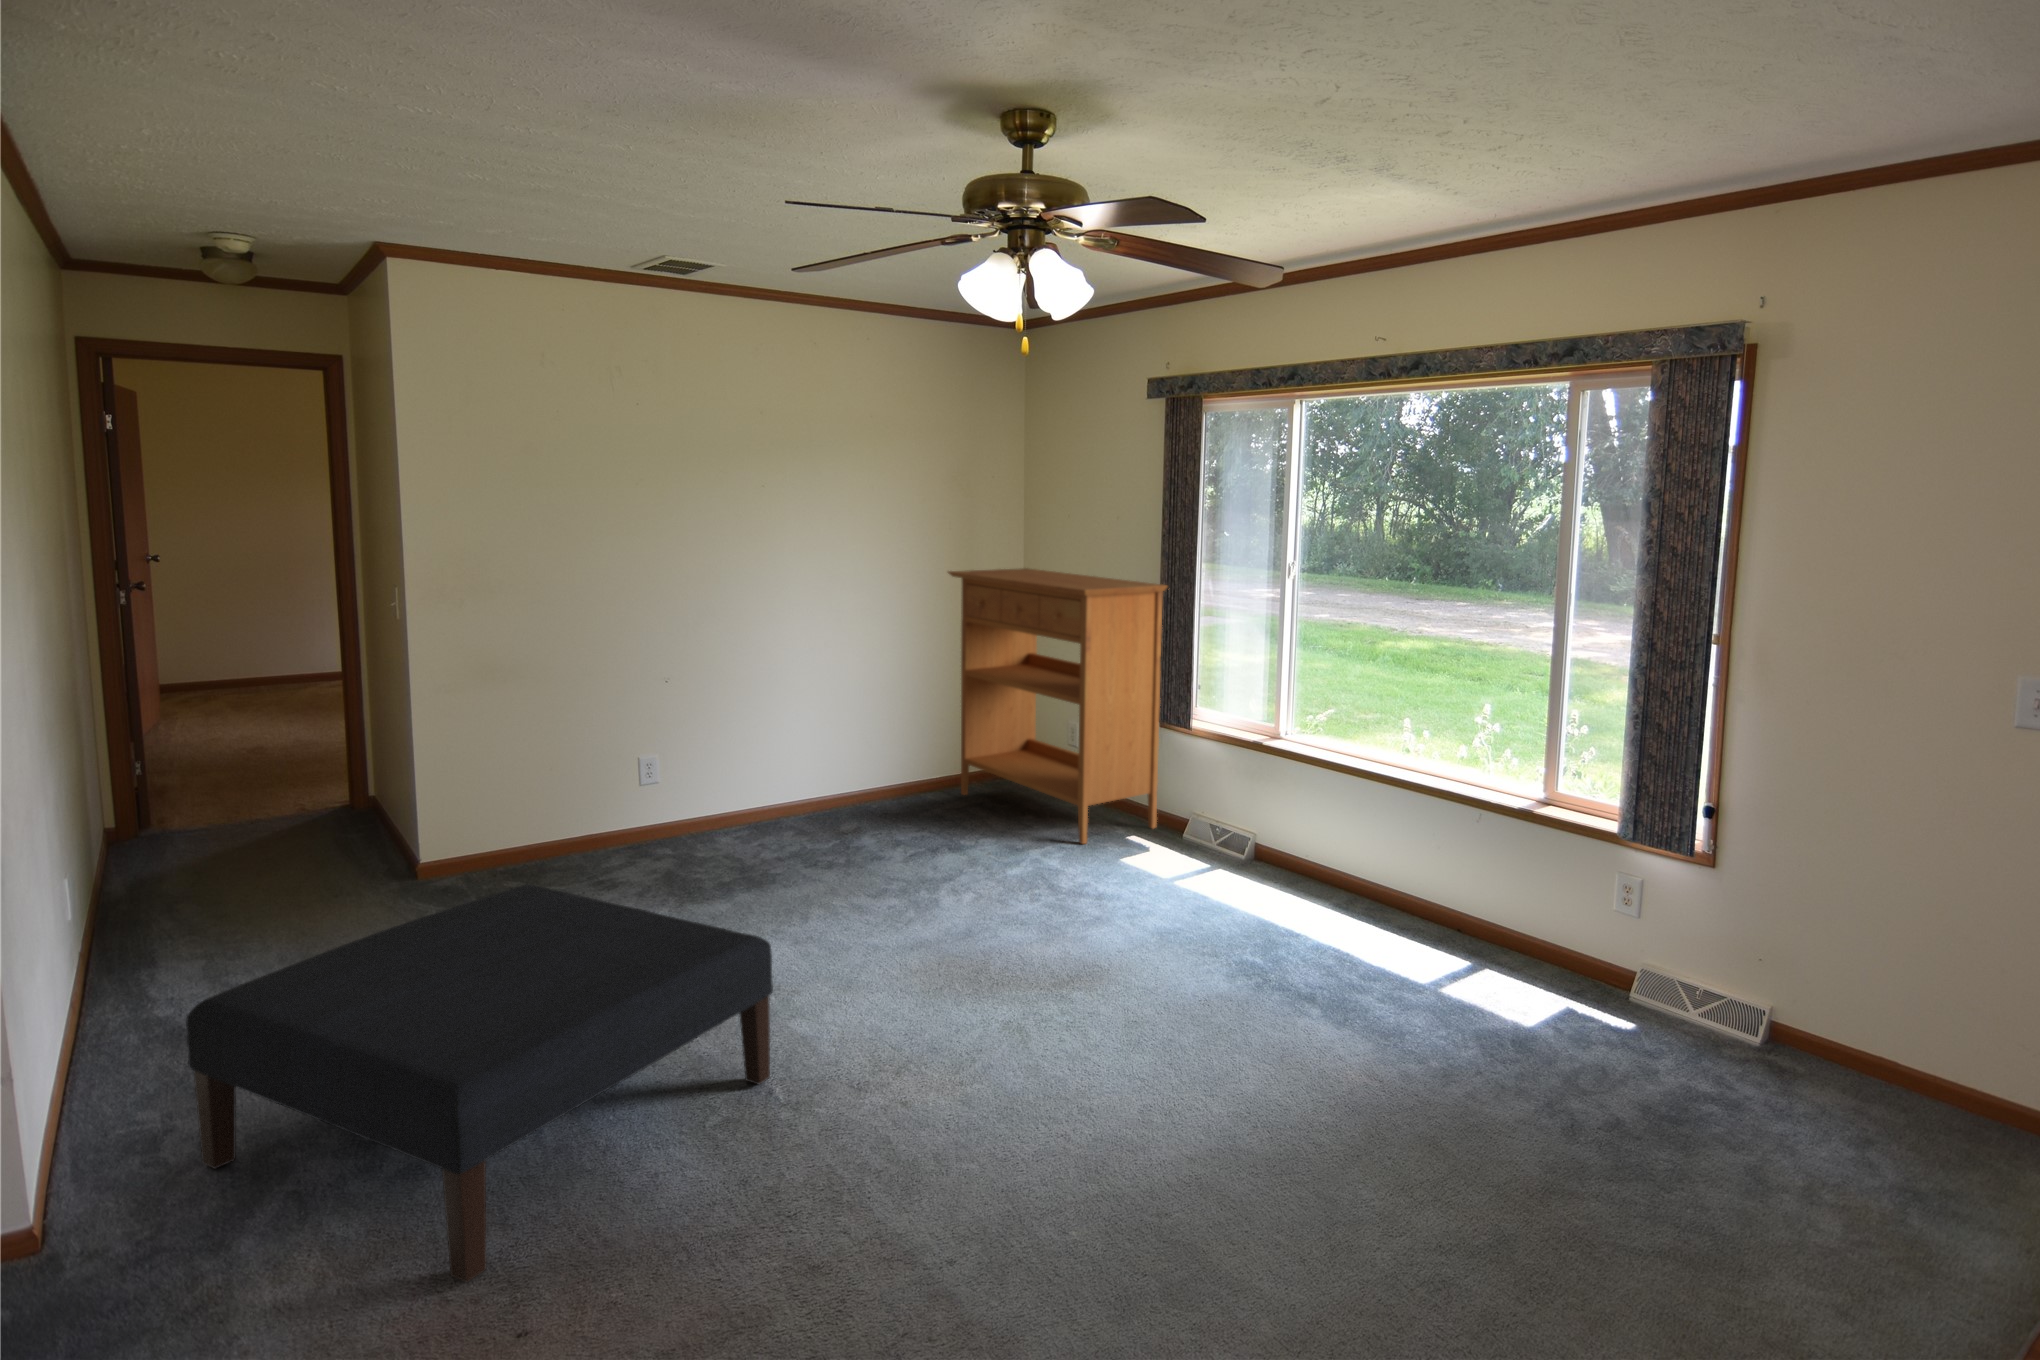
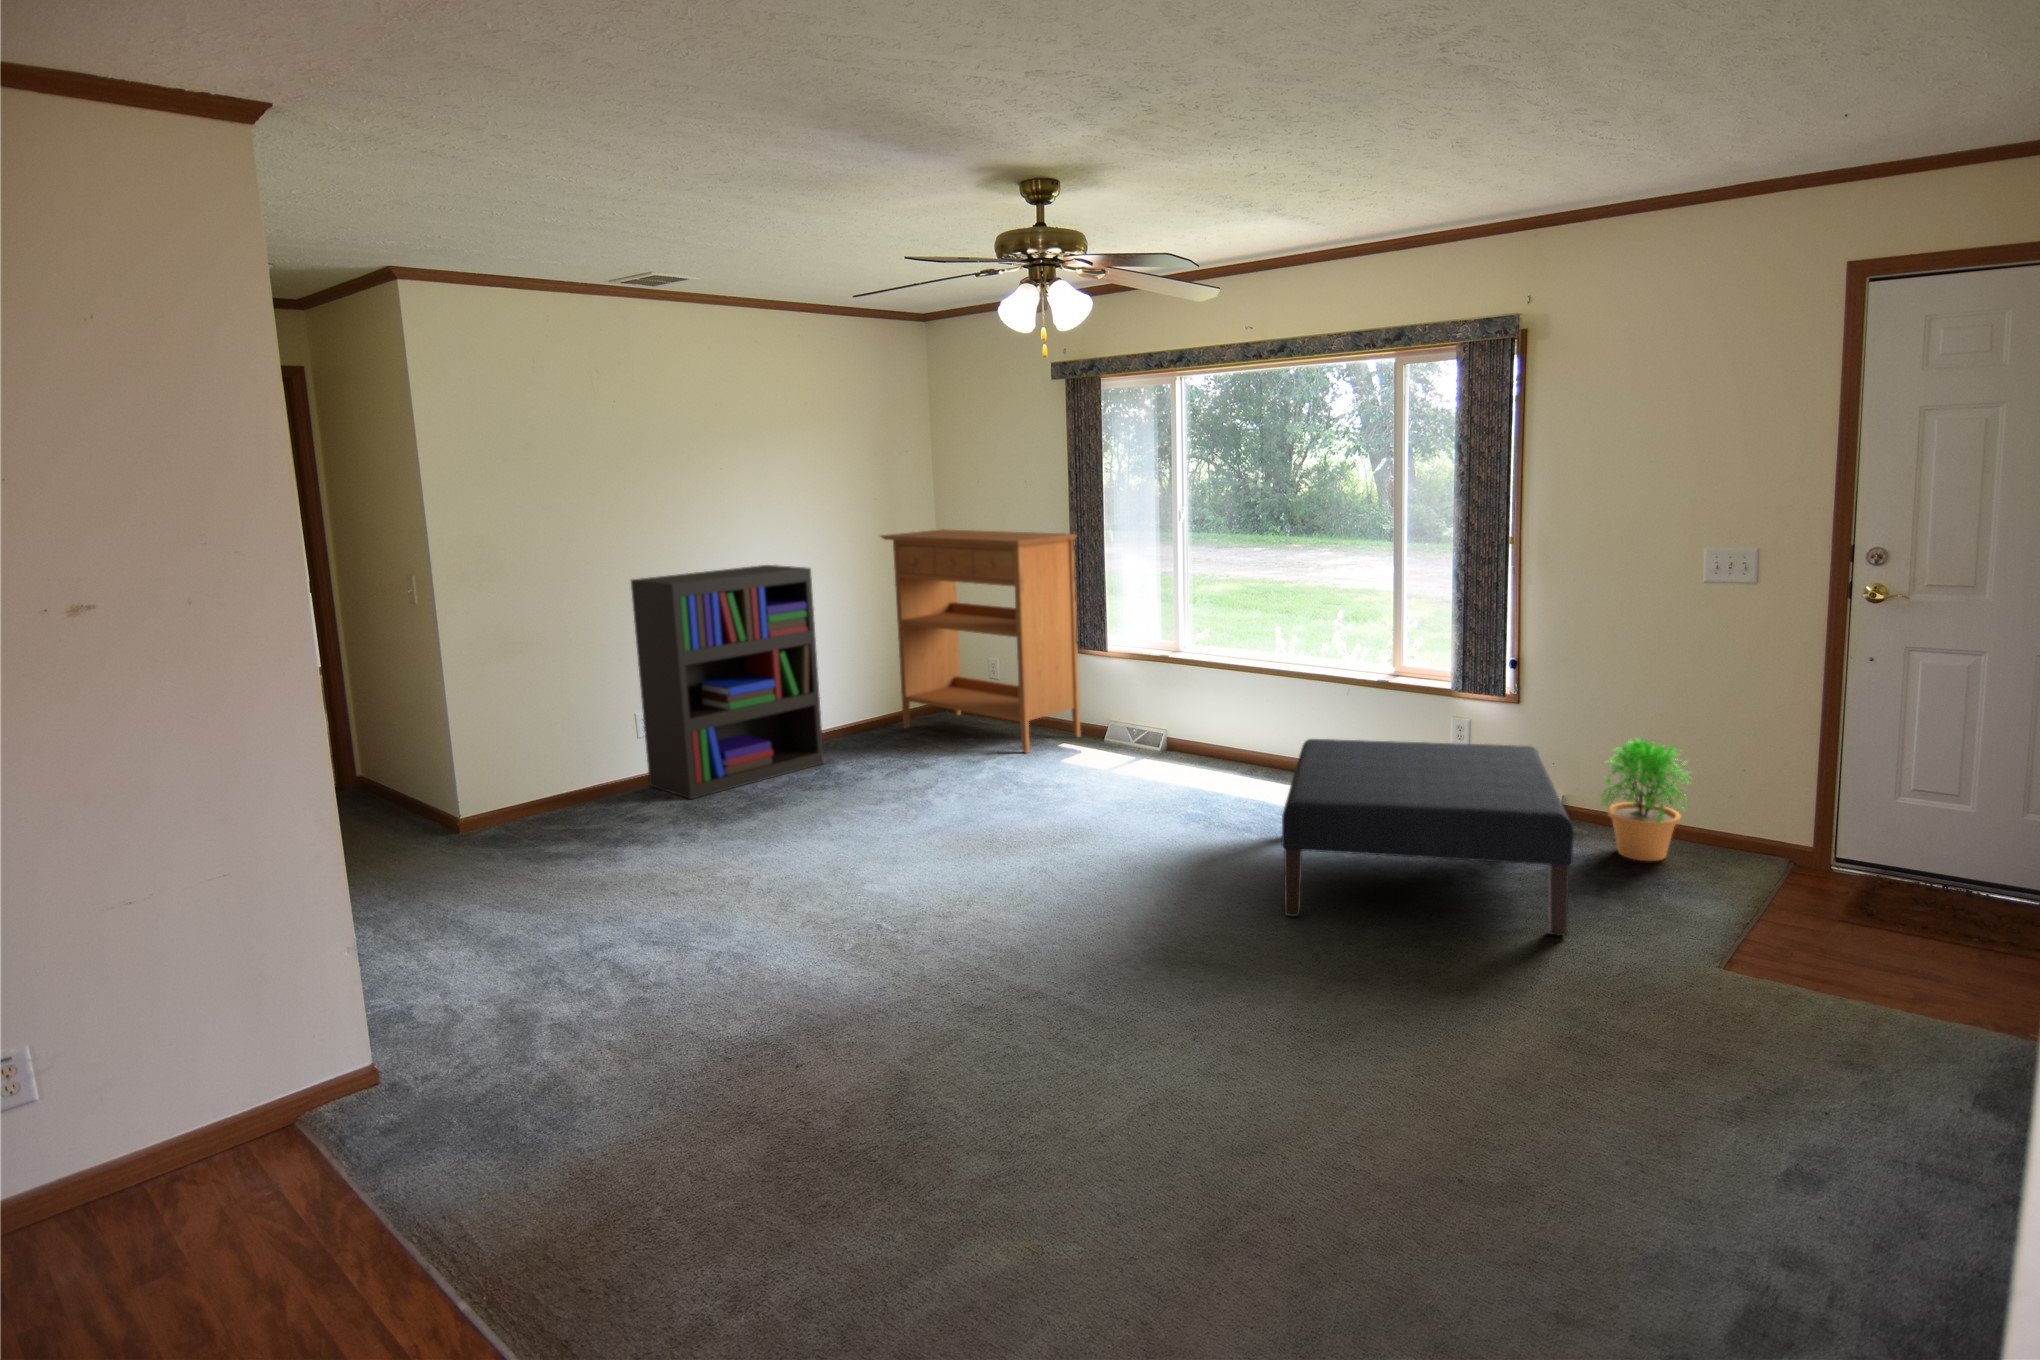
bookshelf: none [639,598,848,866] -> present [631,565,824,799]
ottoman: present [186,884,773,1282] -> present [1282,739,1574,935]
potted plant: none [1821,950,1988,1140] -> present [1601,739,1690,861]

